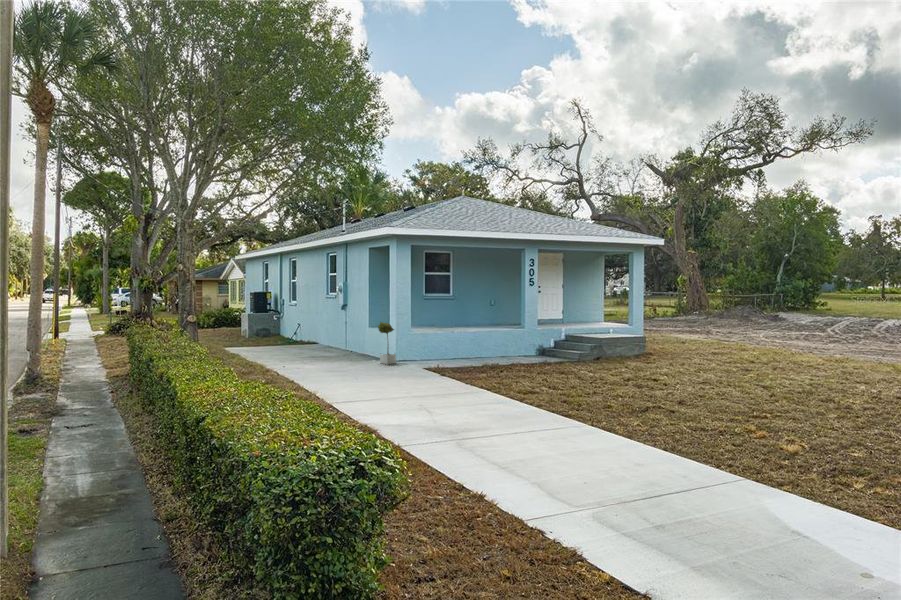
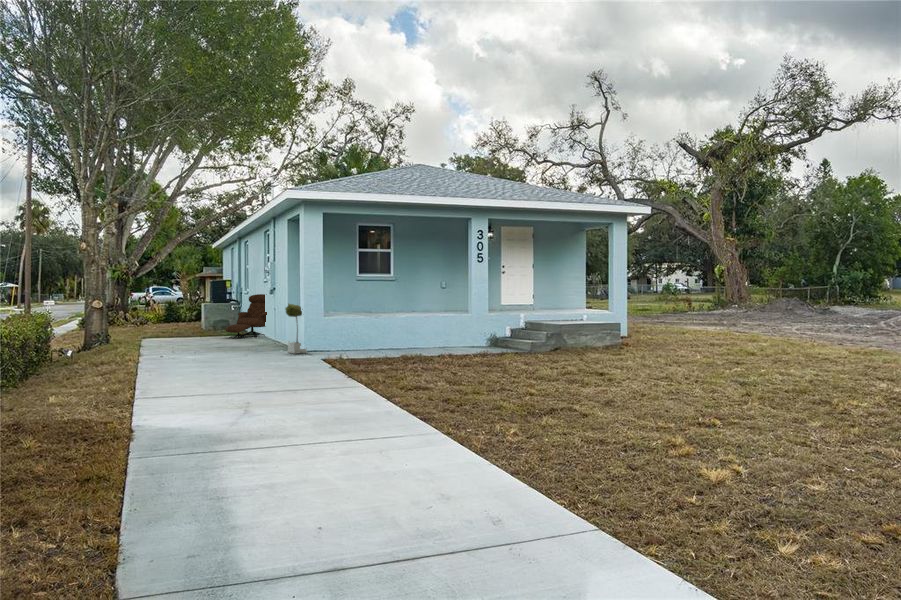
lounge chair: none [294,307,330,348] -> present [226,294,267,339]

